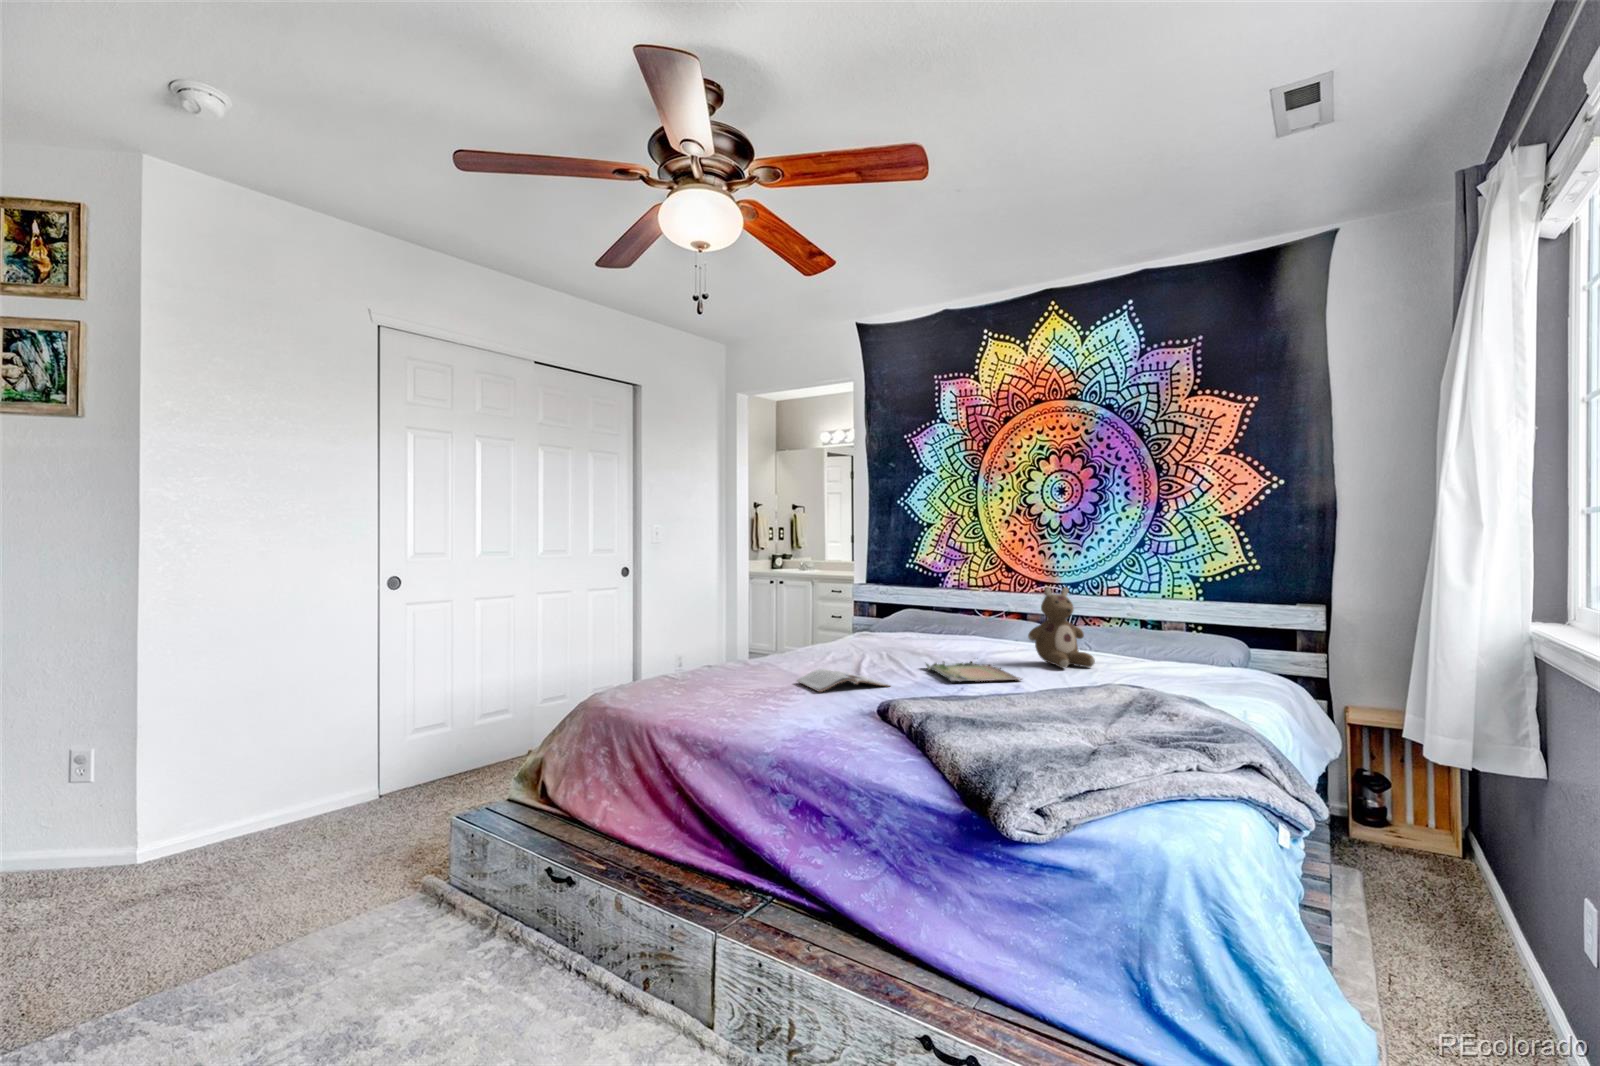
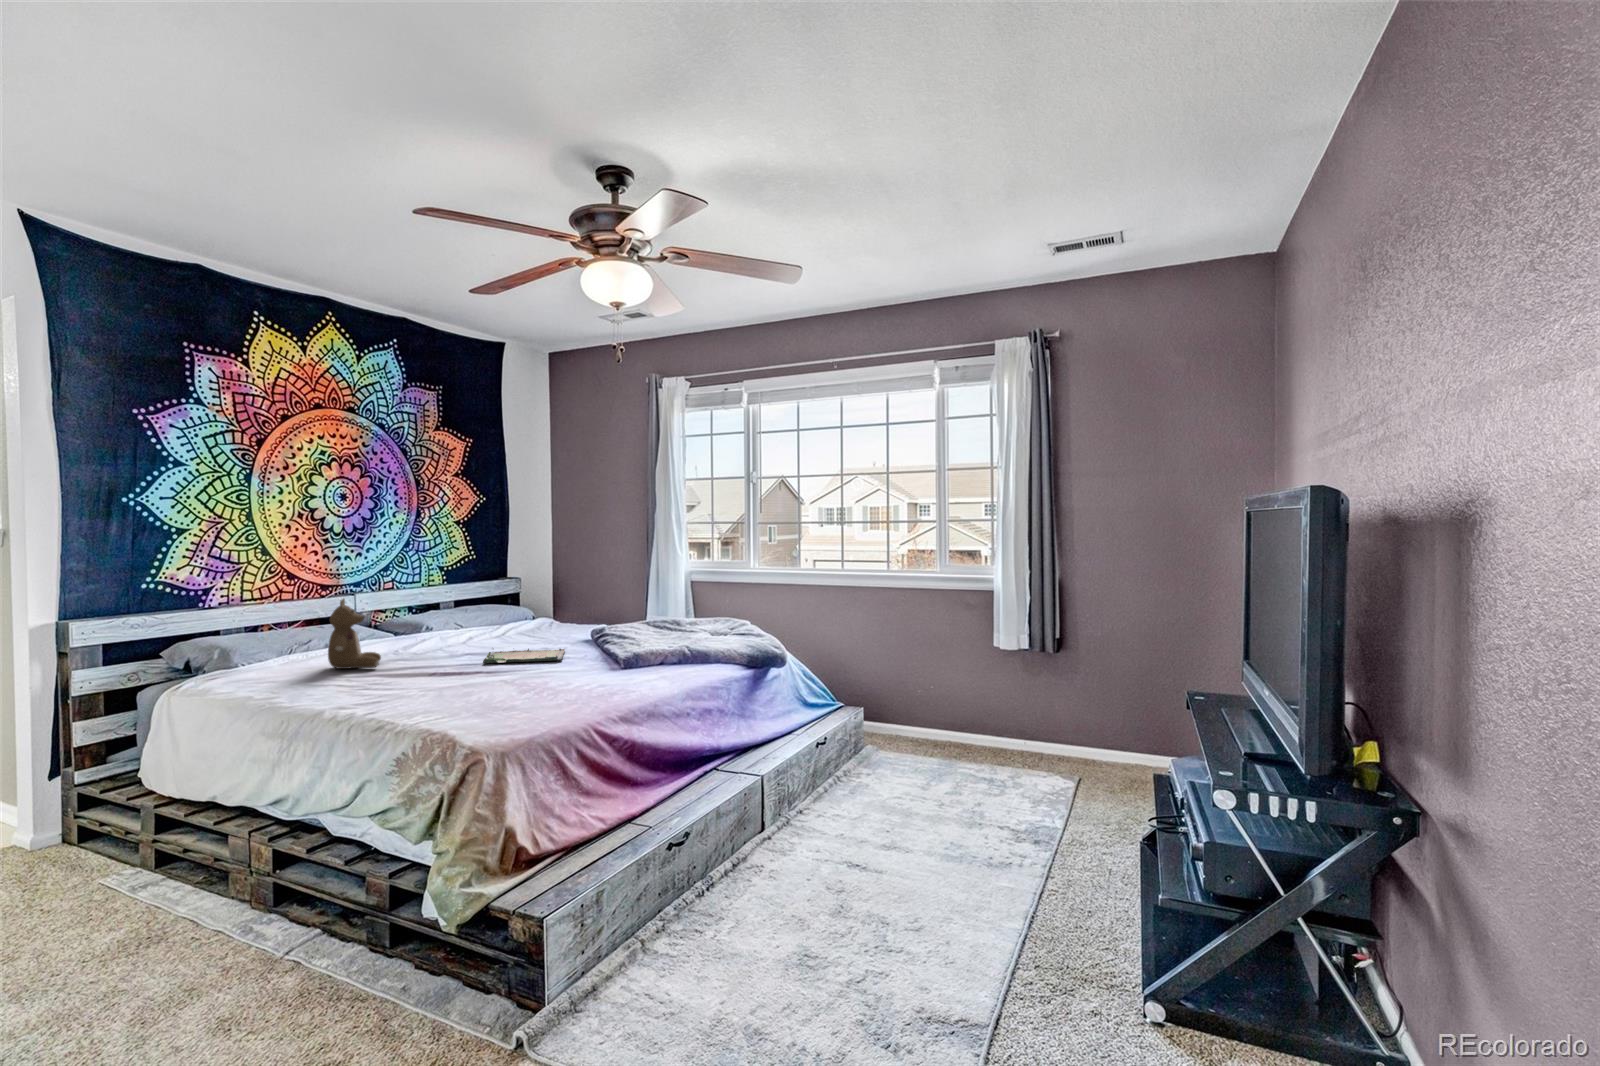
stuffed bear: present [1028,587,1095,668] -> present [328,599,381,669]
magazine: present [797,669,890,692] -> none [512,669,576,689]

